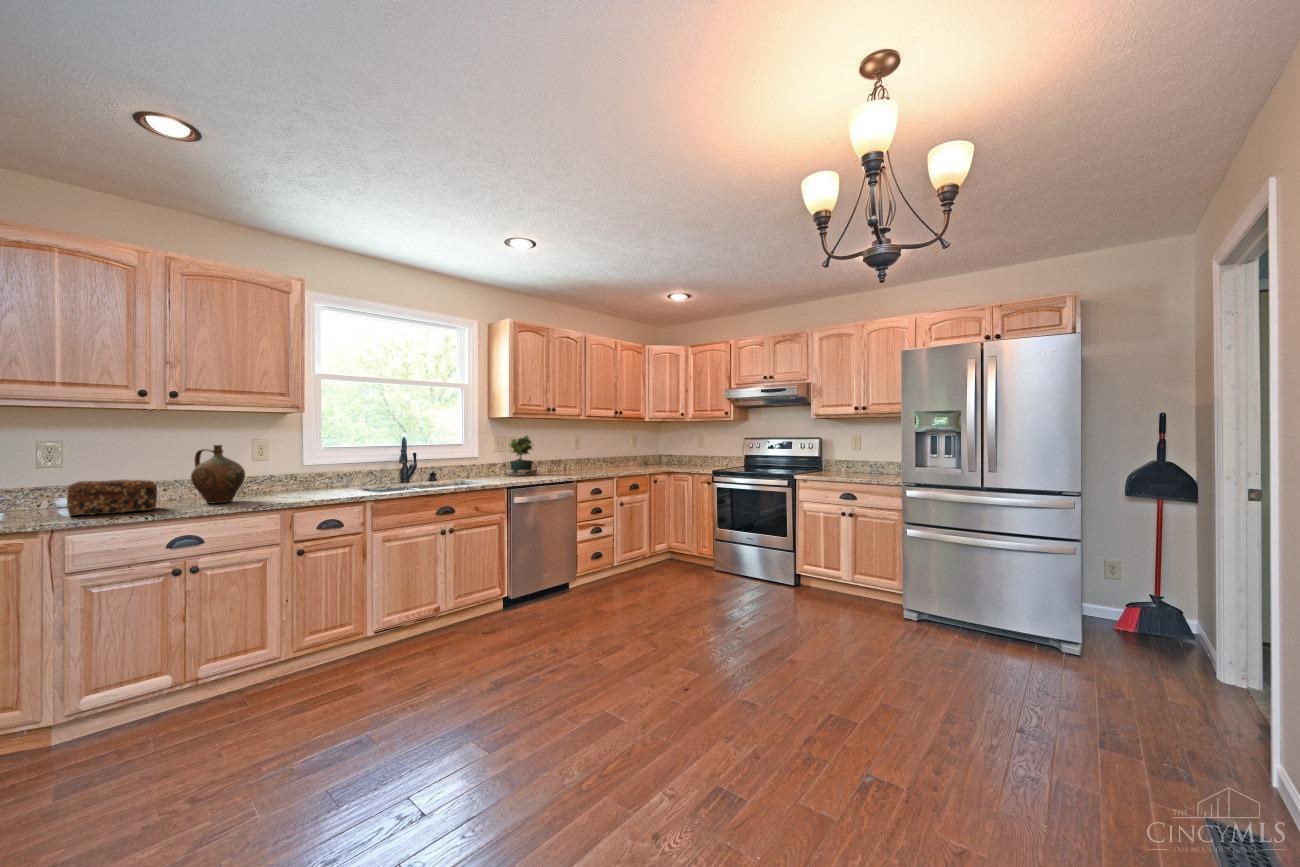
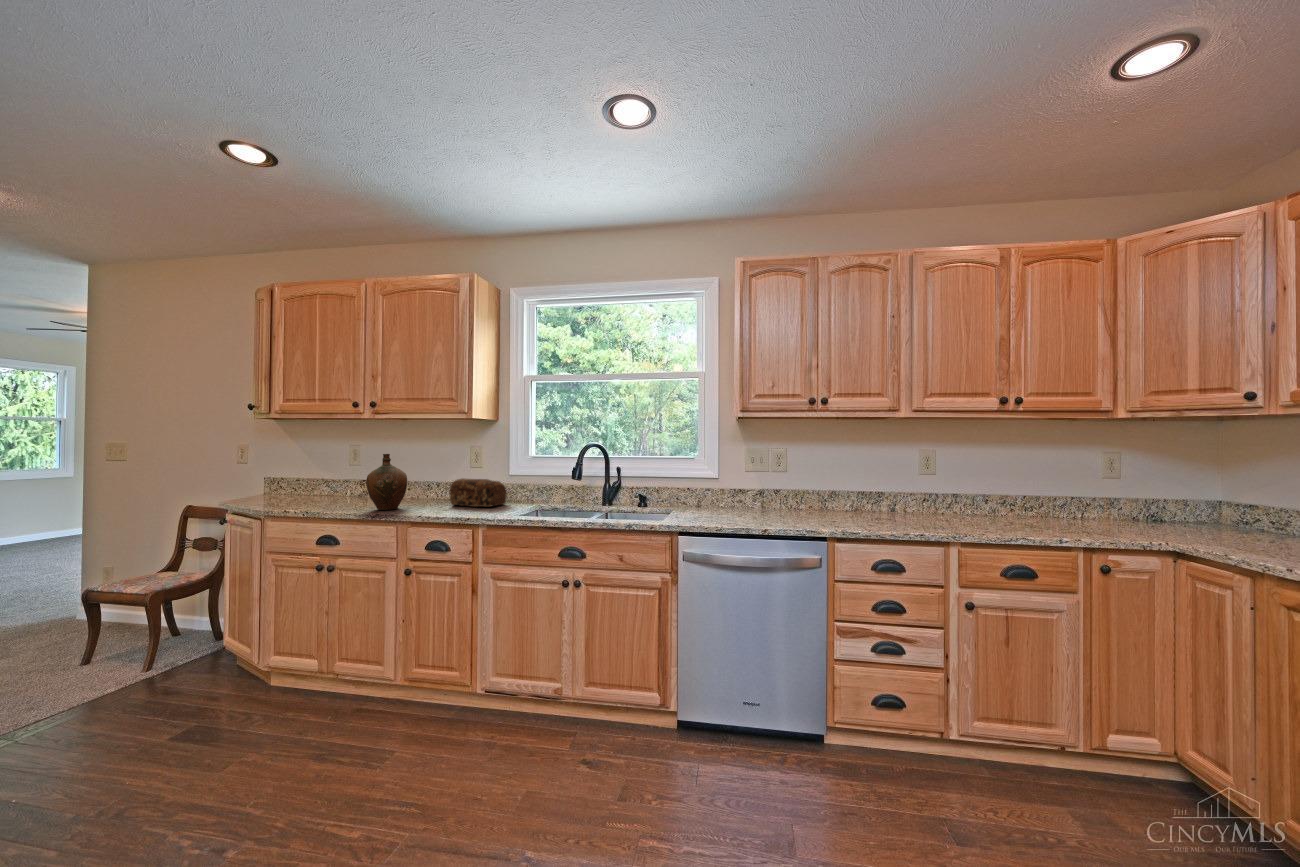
potted plant: present [506,436,537,476] -> none [739,445,808,516]
bread loaf: present [67,480,157,516] -> present [450,479,507,507]

